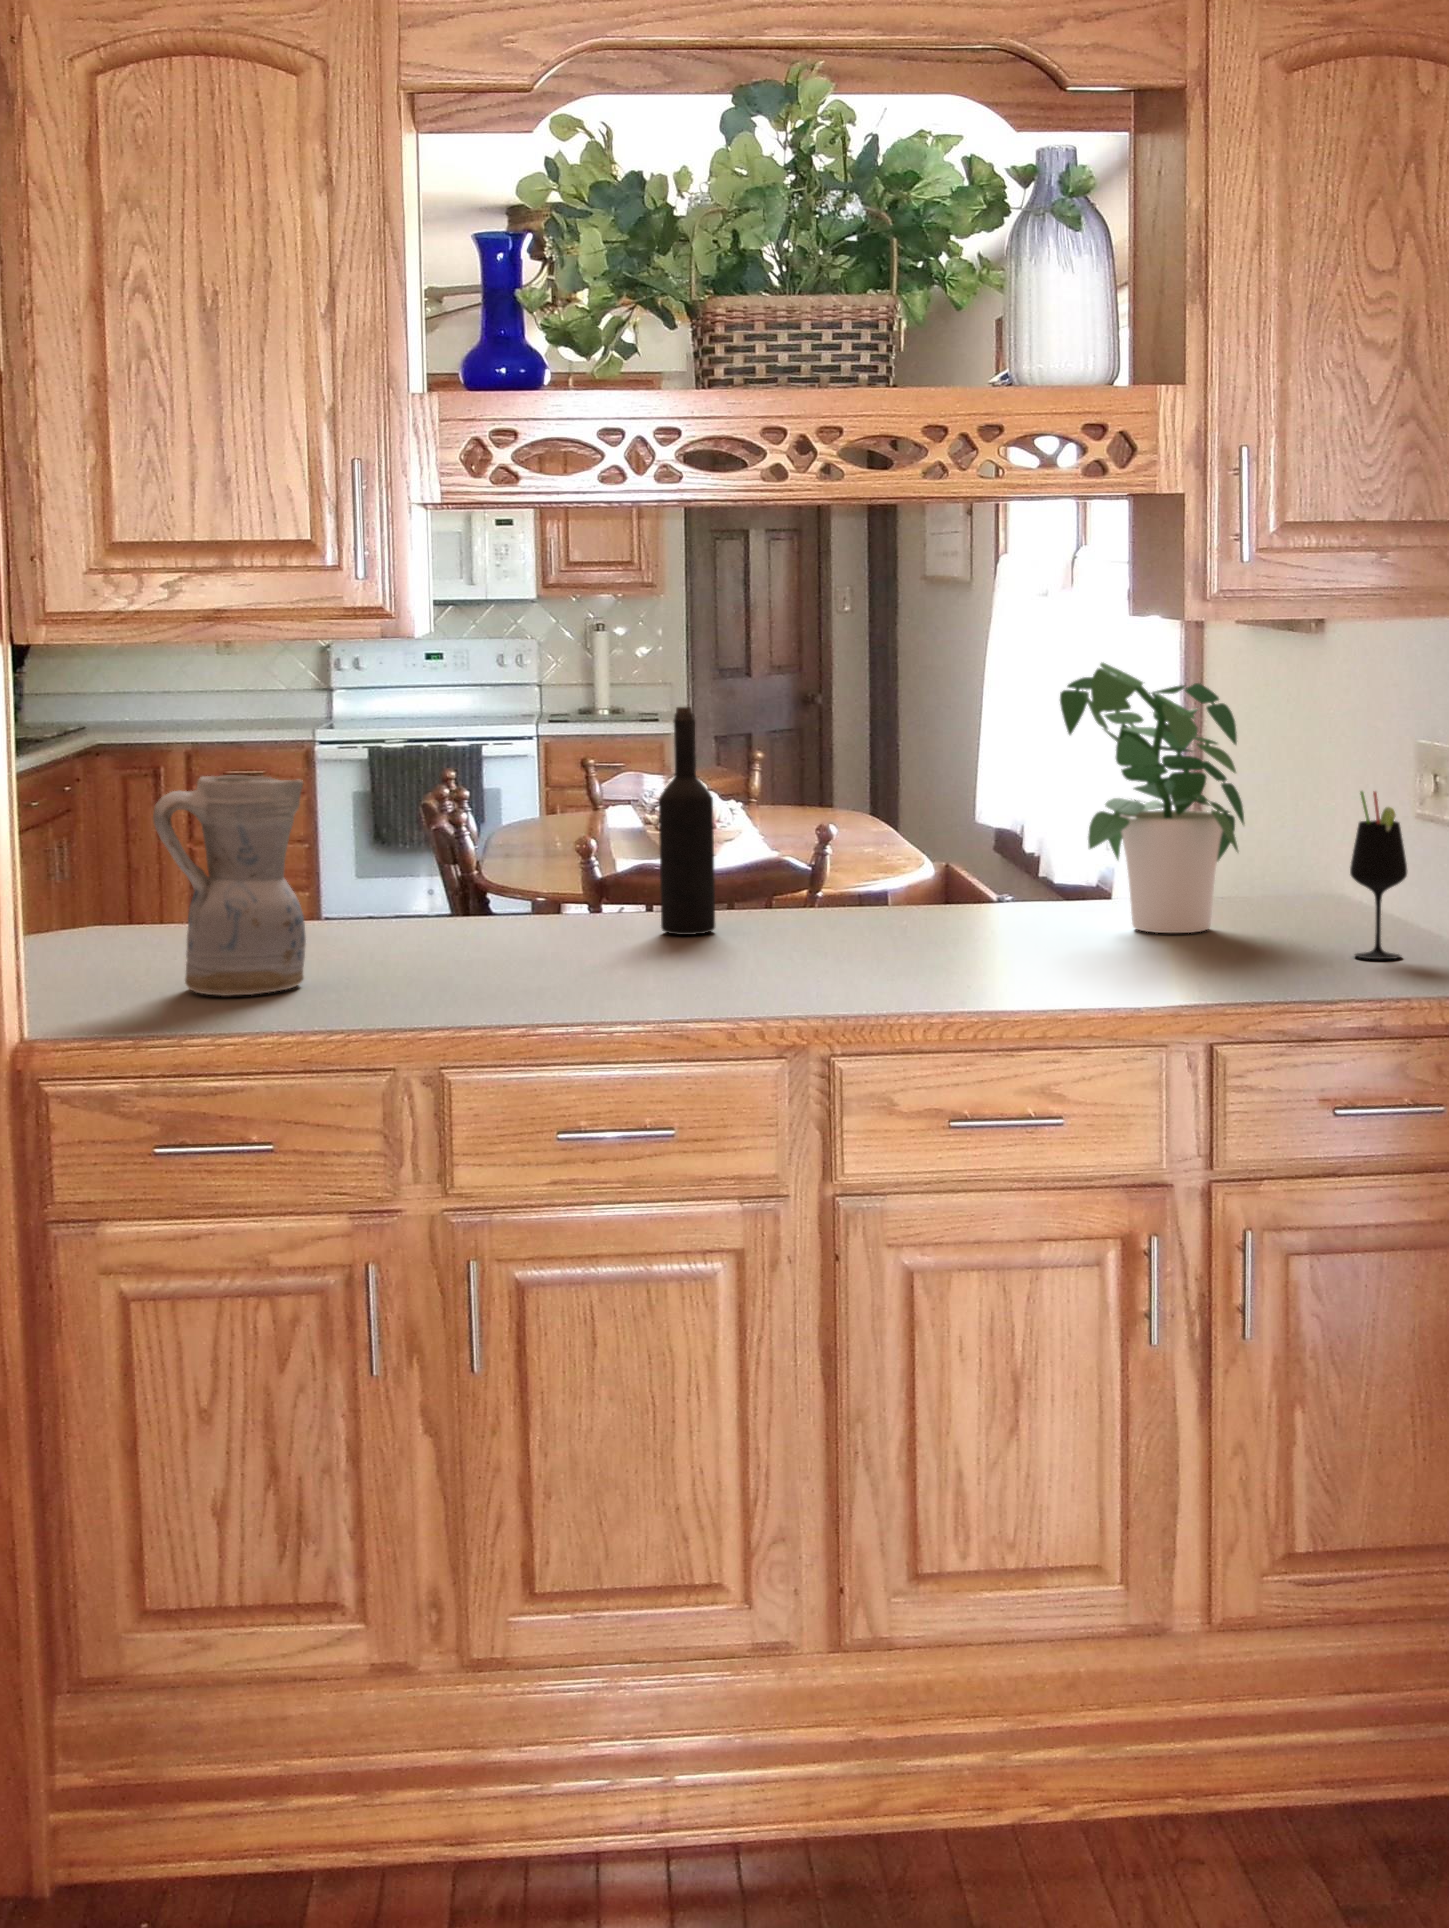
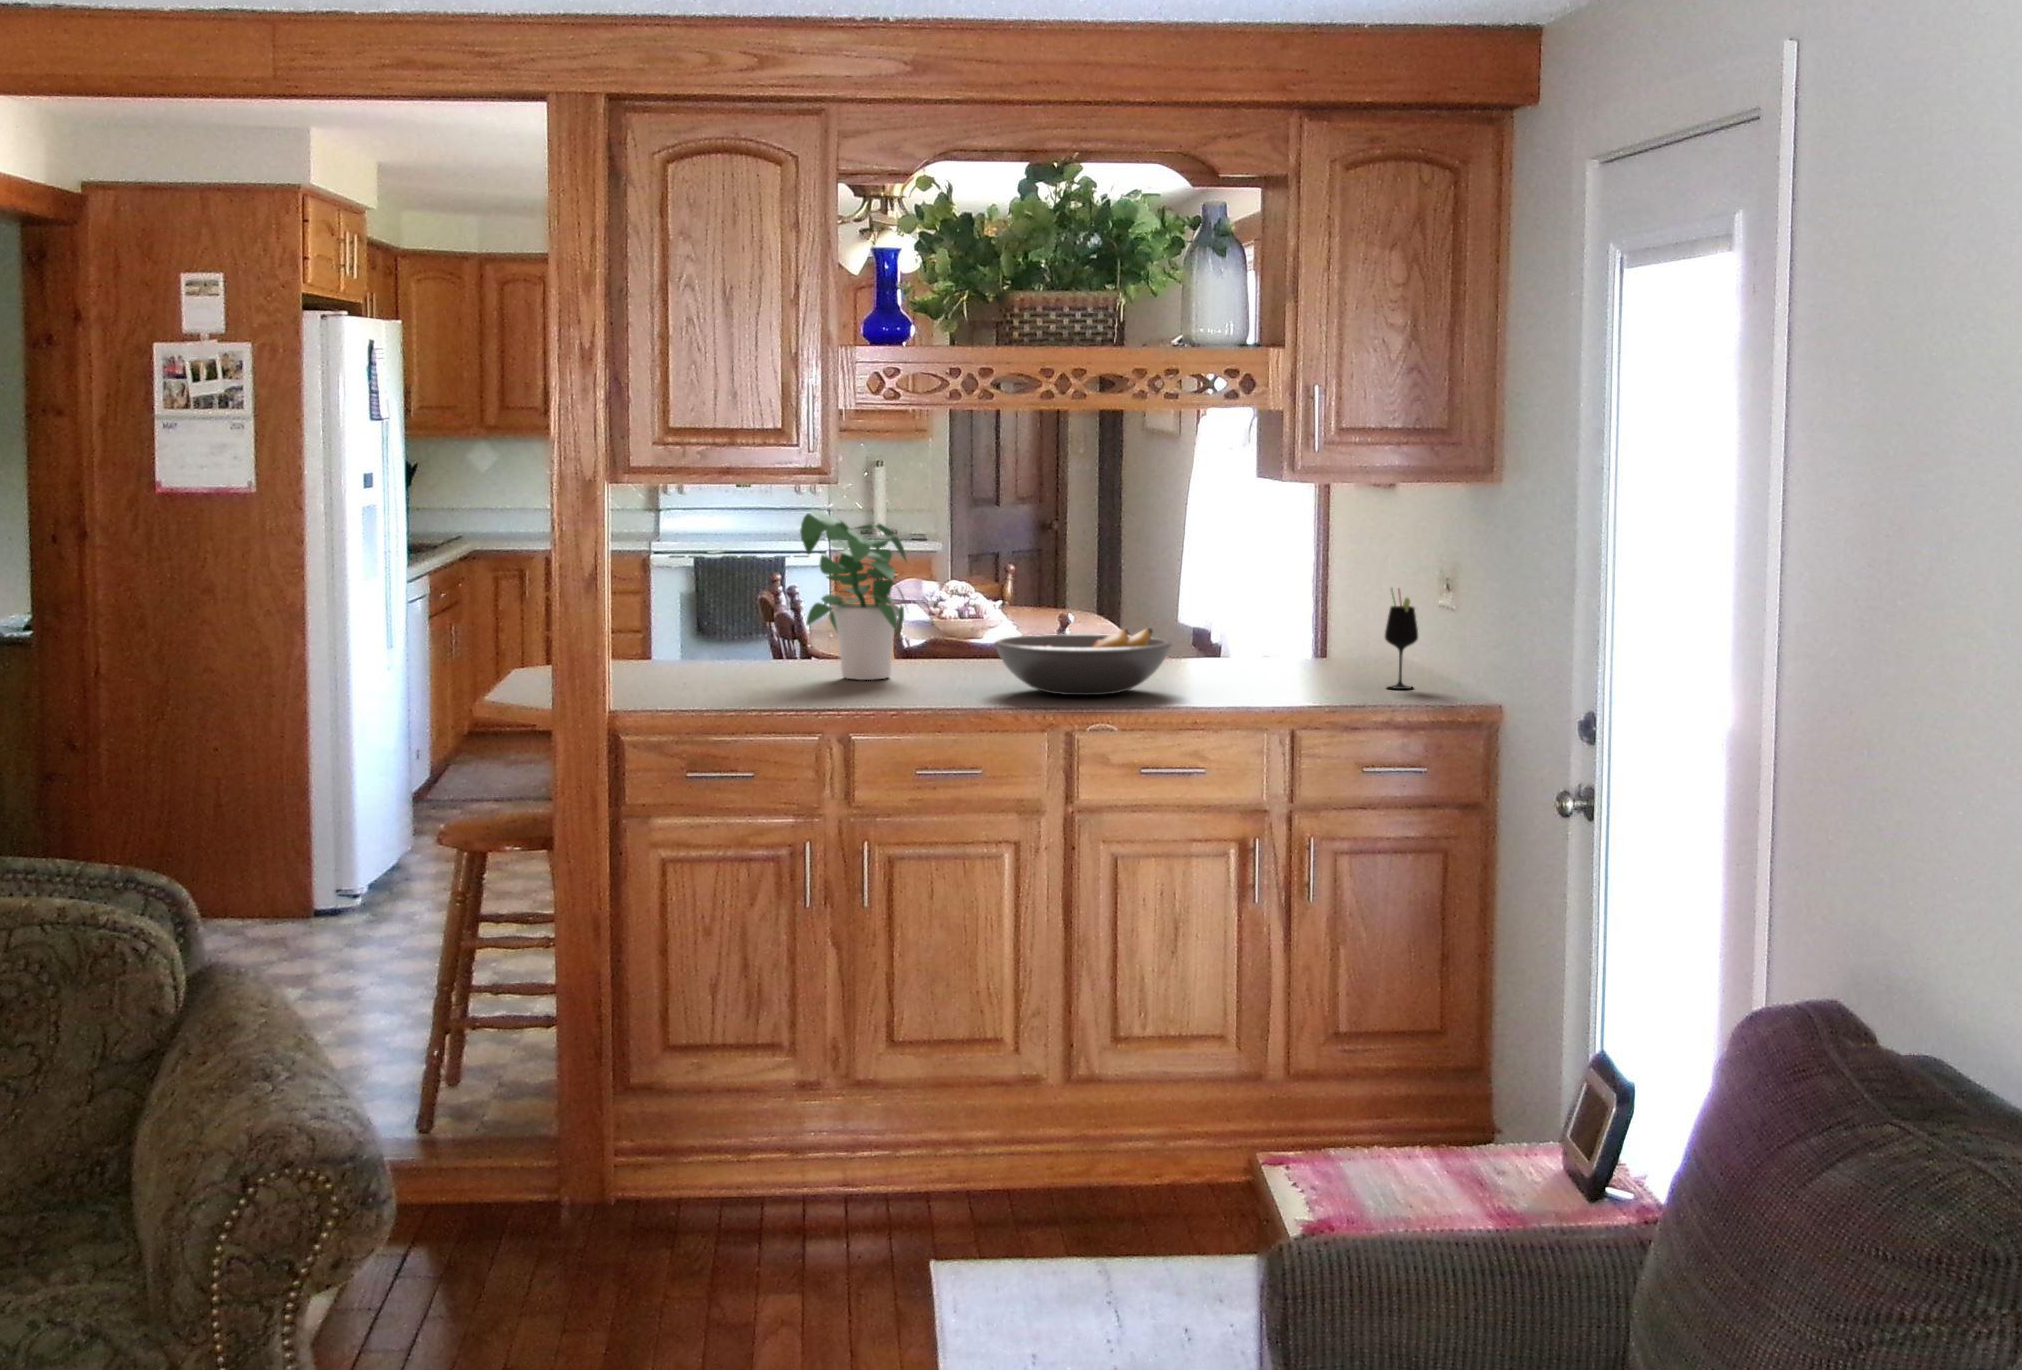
potted plant: present [1060,663,1244,933] -> present [800,510,906,680]
wine bottle: present [659,707,715,935] -> none [964,530,999,673]
ceramic pitcher: present [153,776,306,996] -> none [672,566,759,696]
fruit bowl: none [697,866,998,982] -> present [994,628,1172,695]

